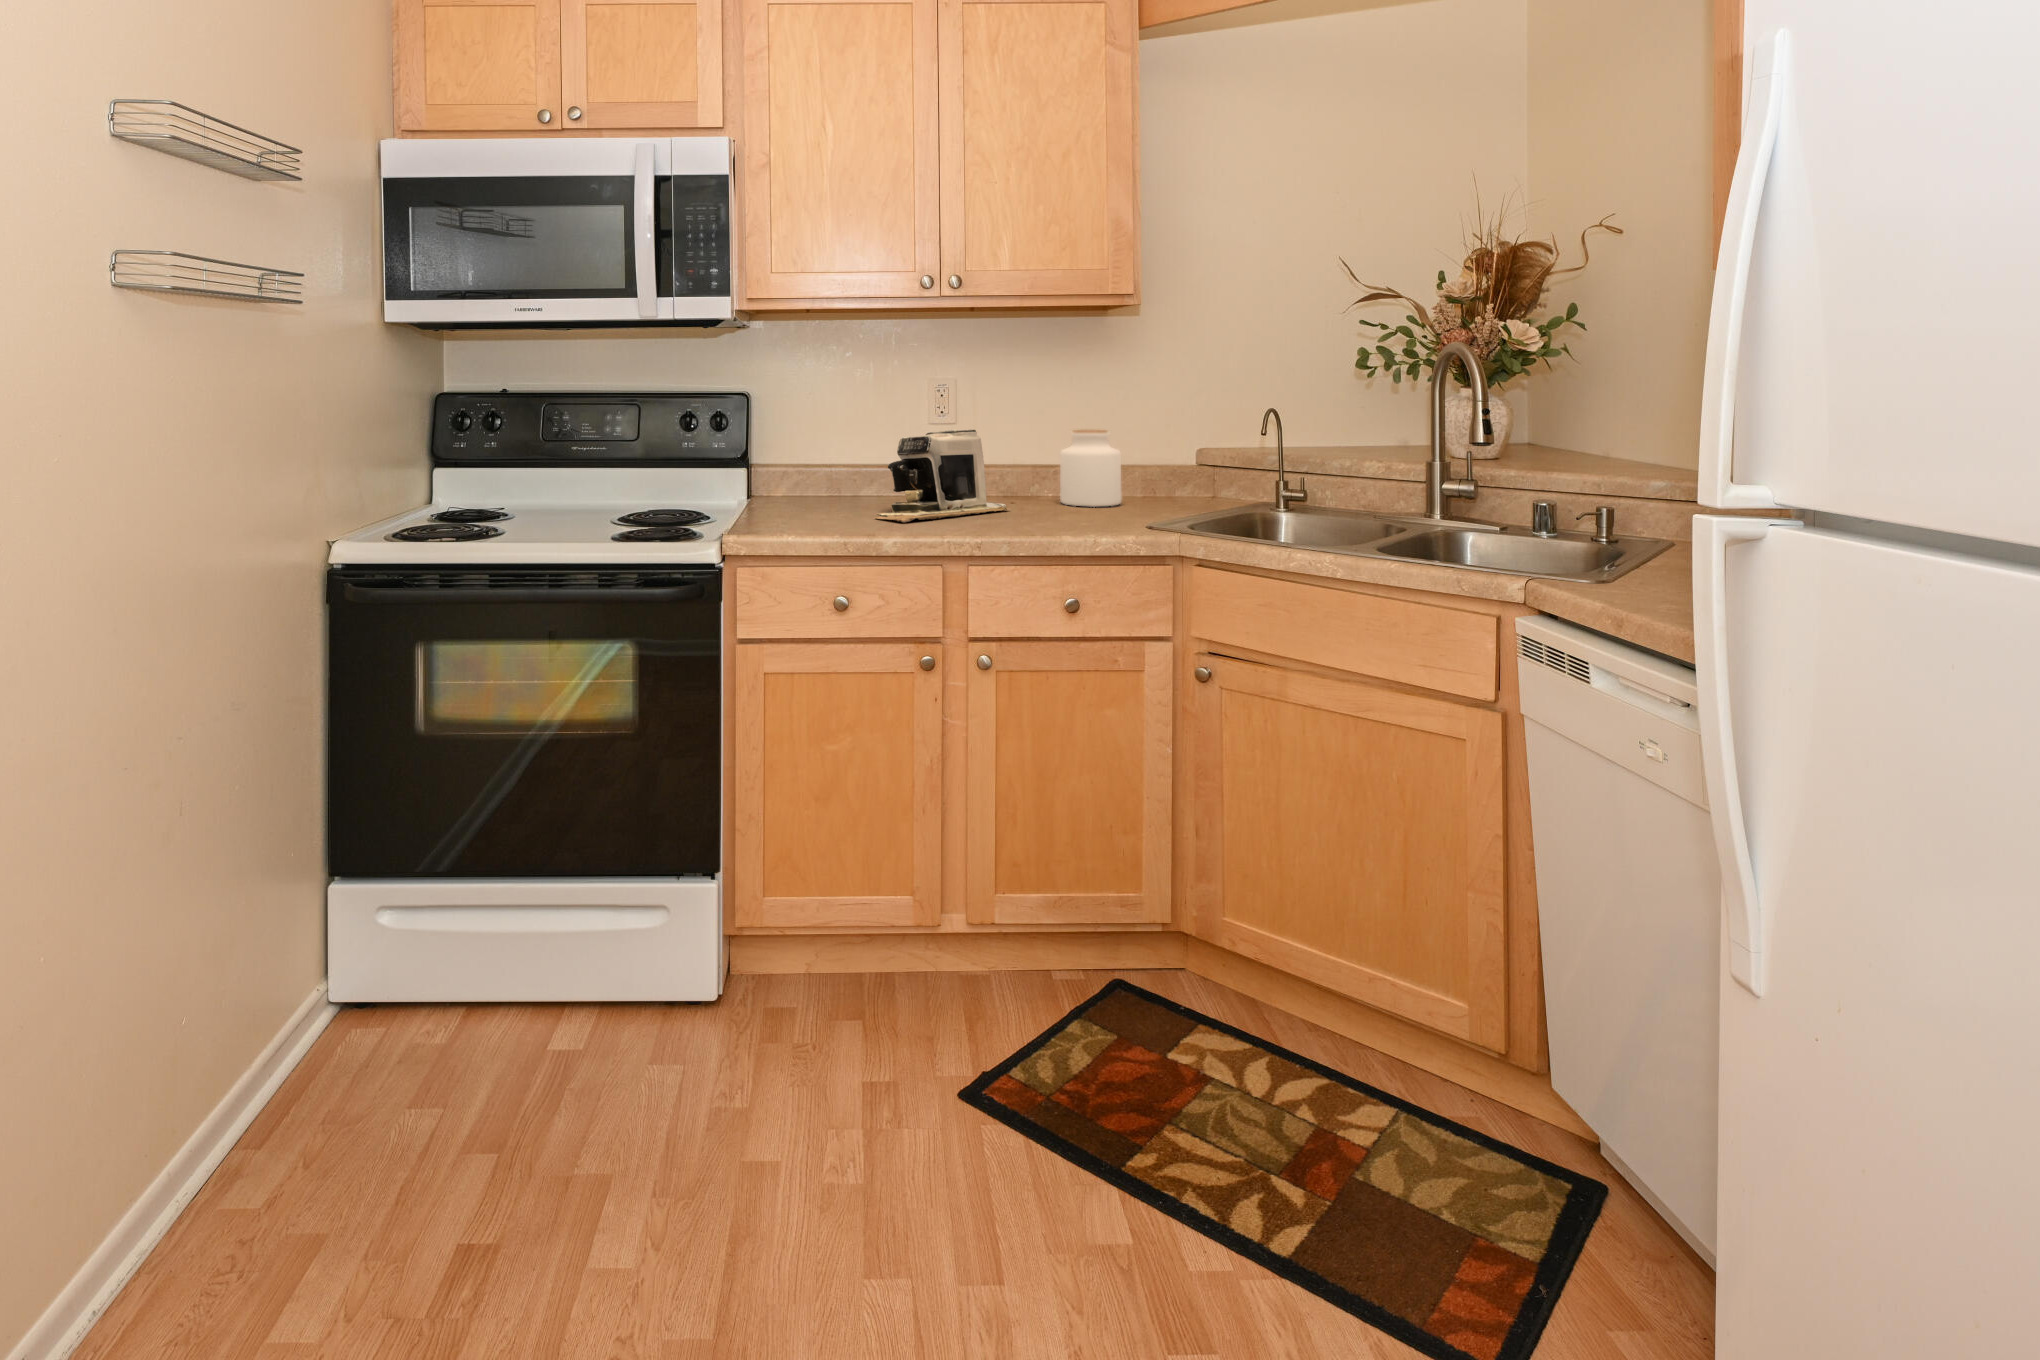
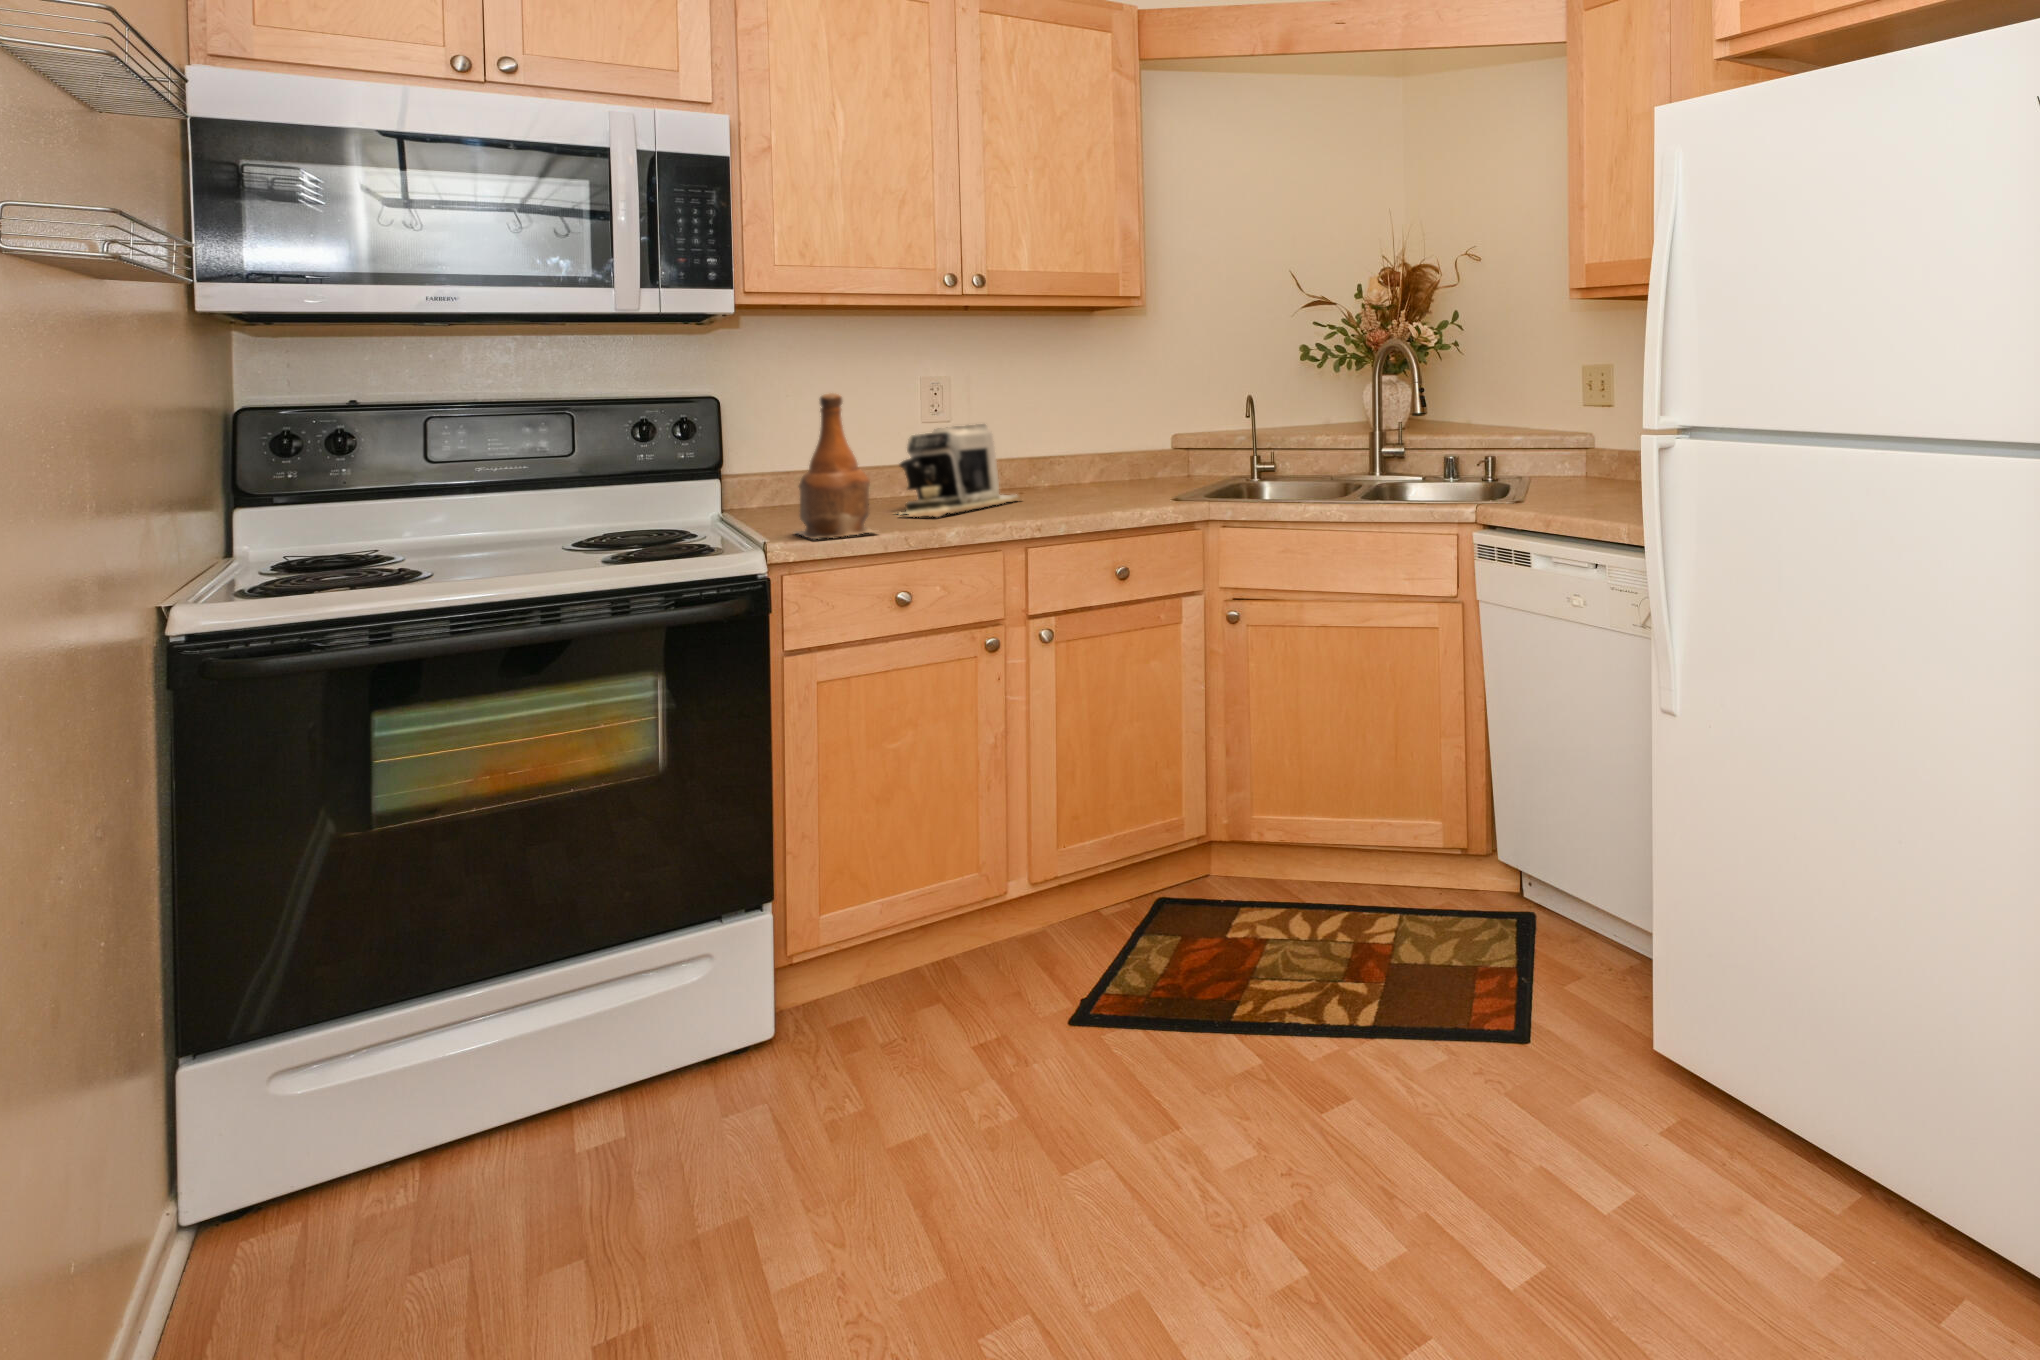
bottle: none [767,396,829,535] -> present [794,393,873,539]
jar: present [1060,430,1122,507] -> none [1058,420,1118,492]

